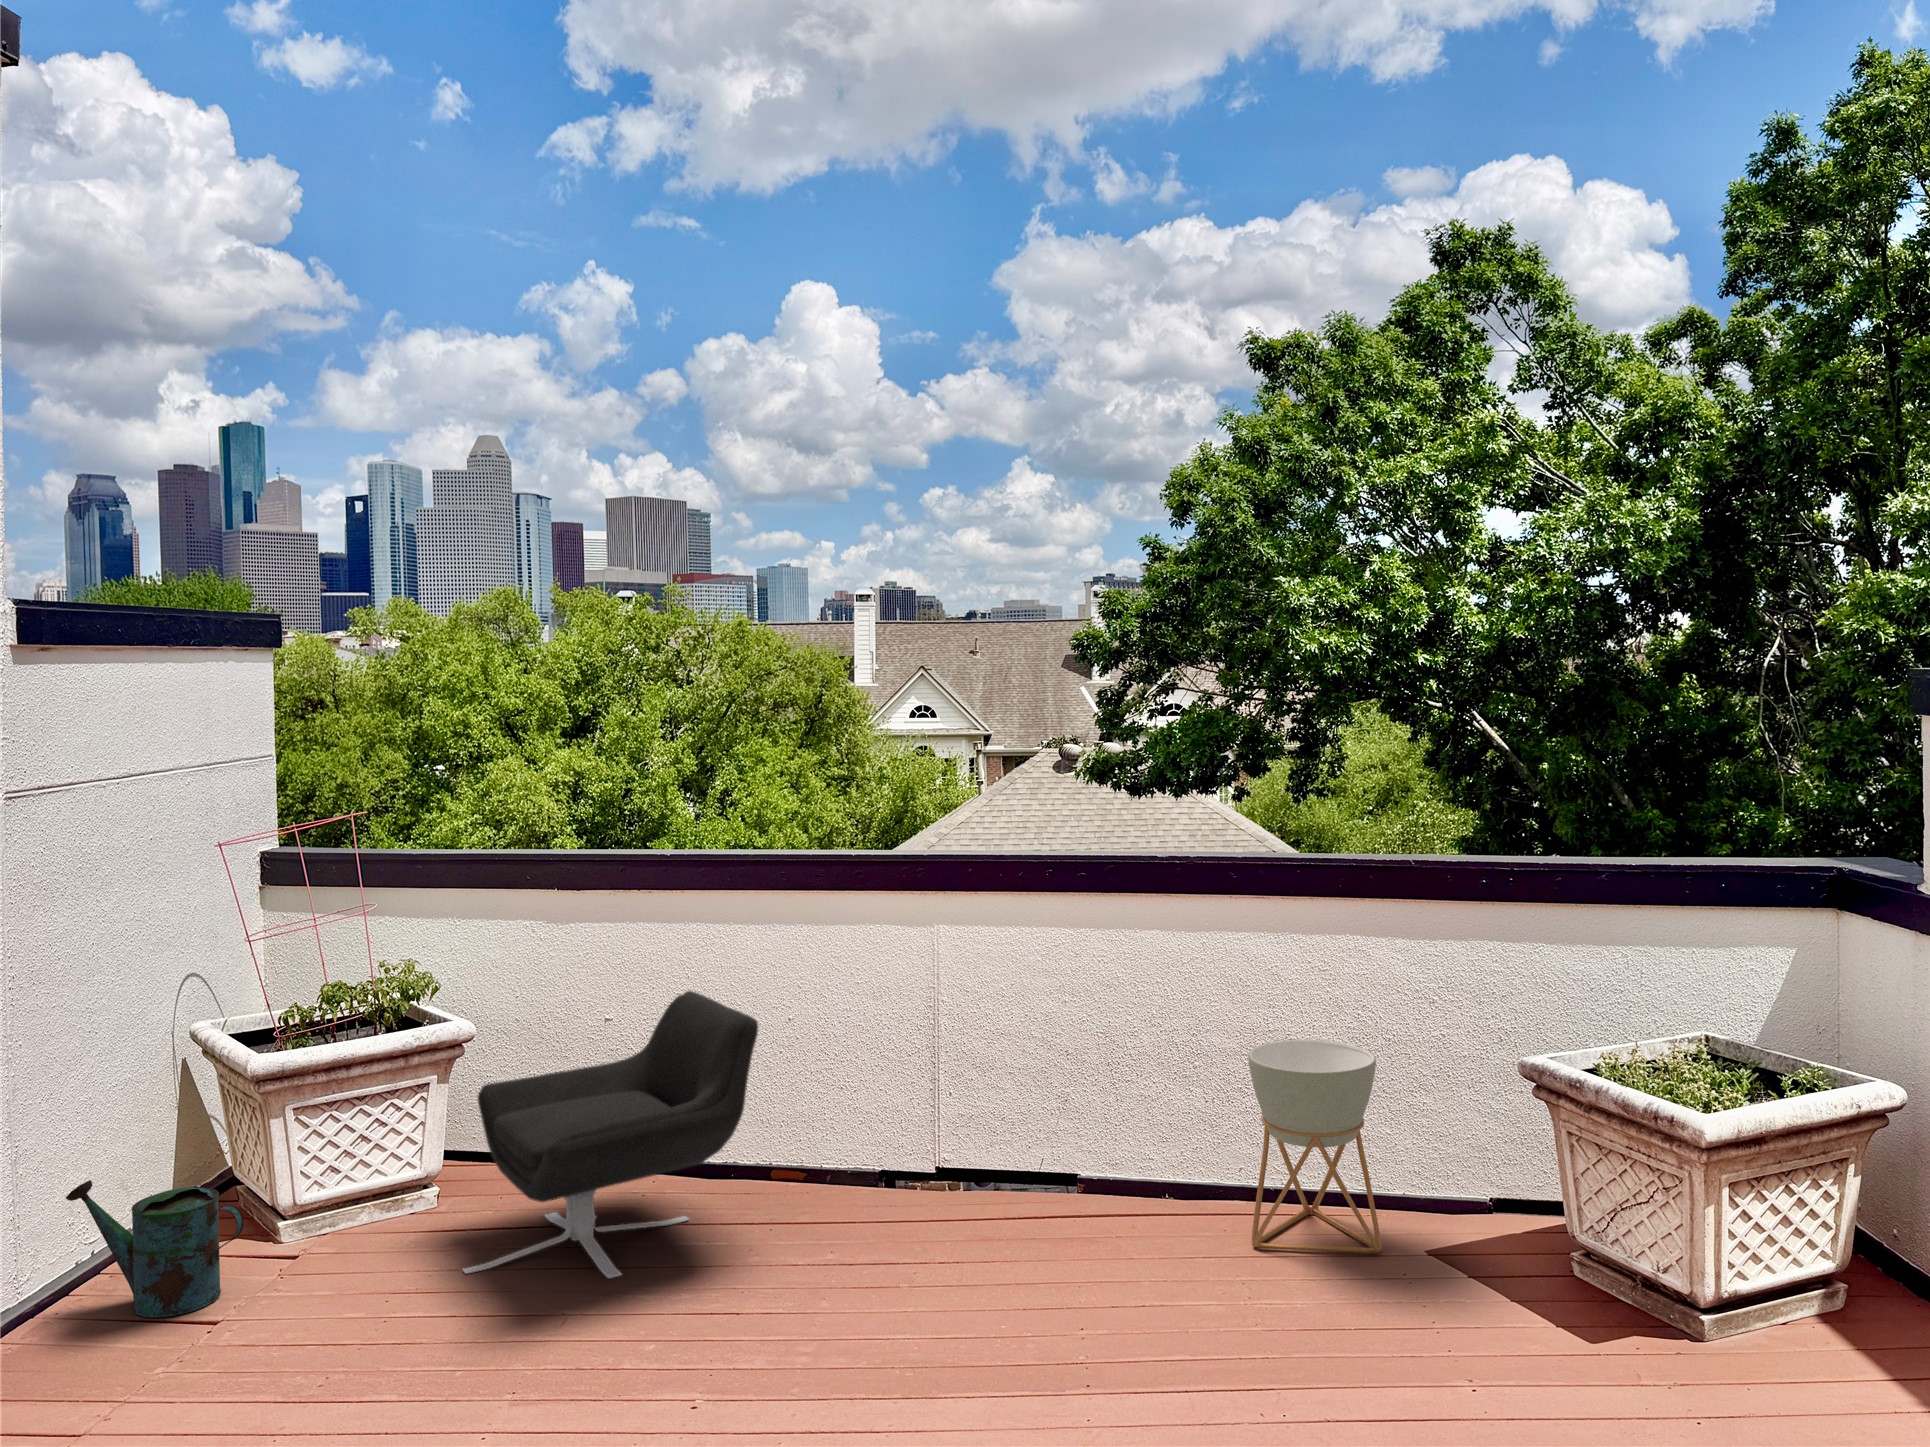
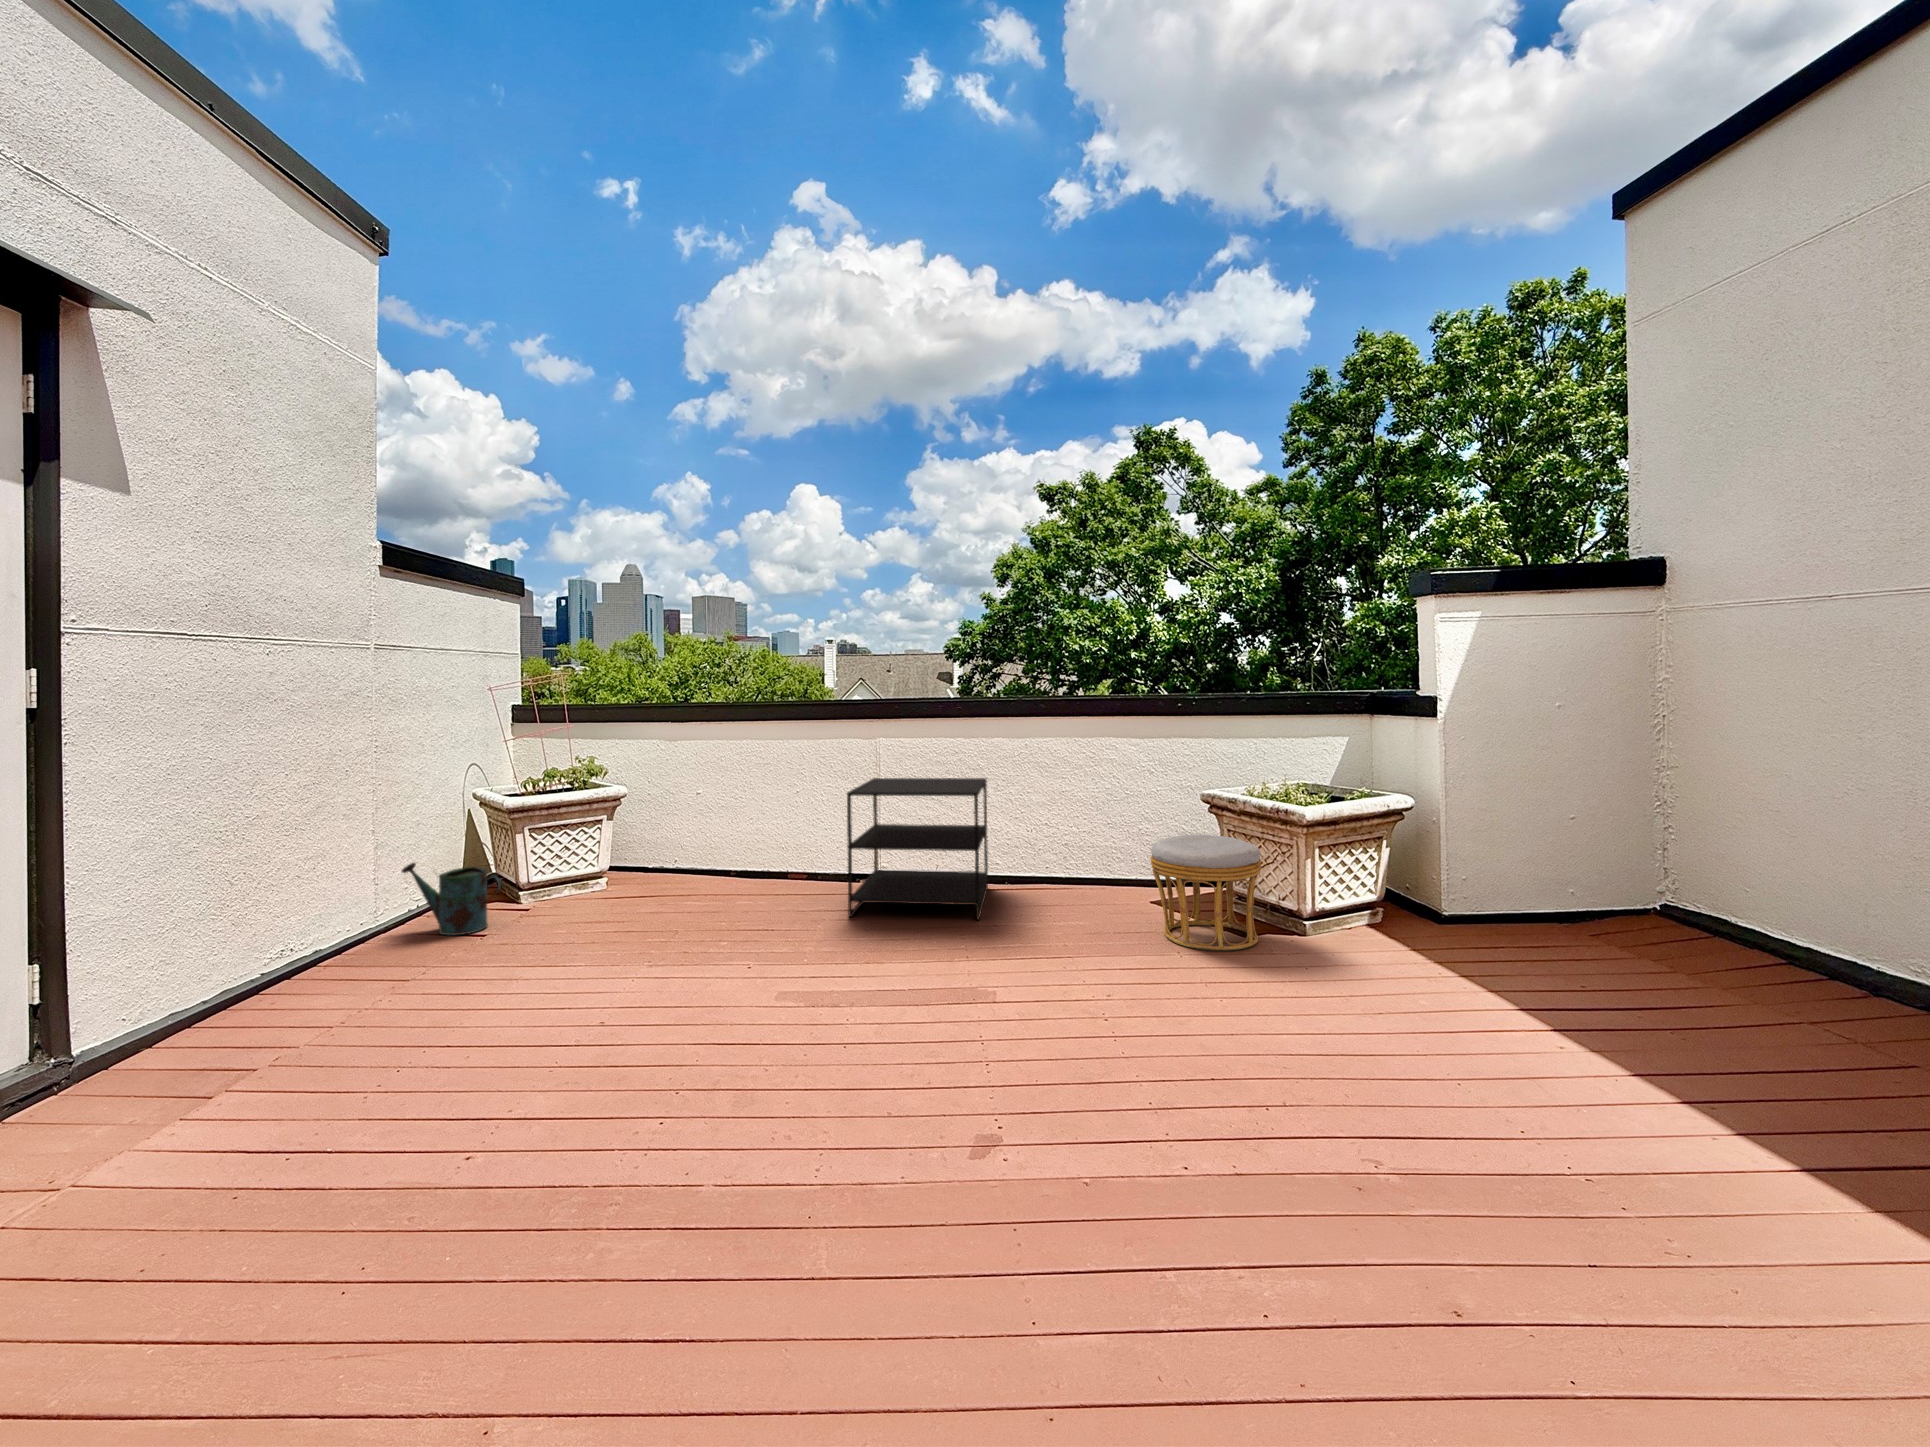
lounge chair: present [463,991,758,1278] -> none [623,774,788,918]
side table: none [862,1000,1126,1292] -> present [847,778,988,920]
planter: present [1248,1040,1382,1253] -> none [1056,796,1129,905]
ottoman: none [1415,1143,1619,1381] -> present [1151,834,1261,951]

